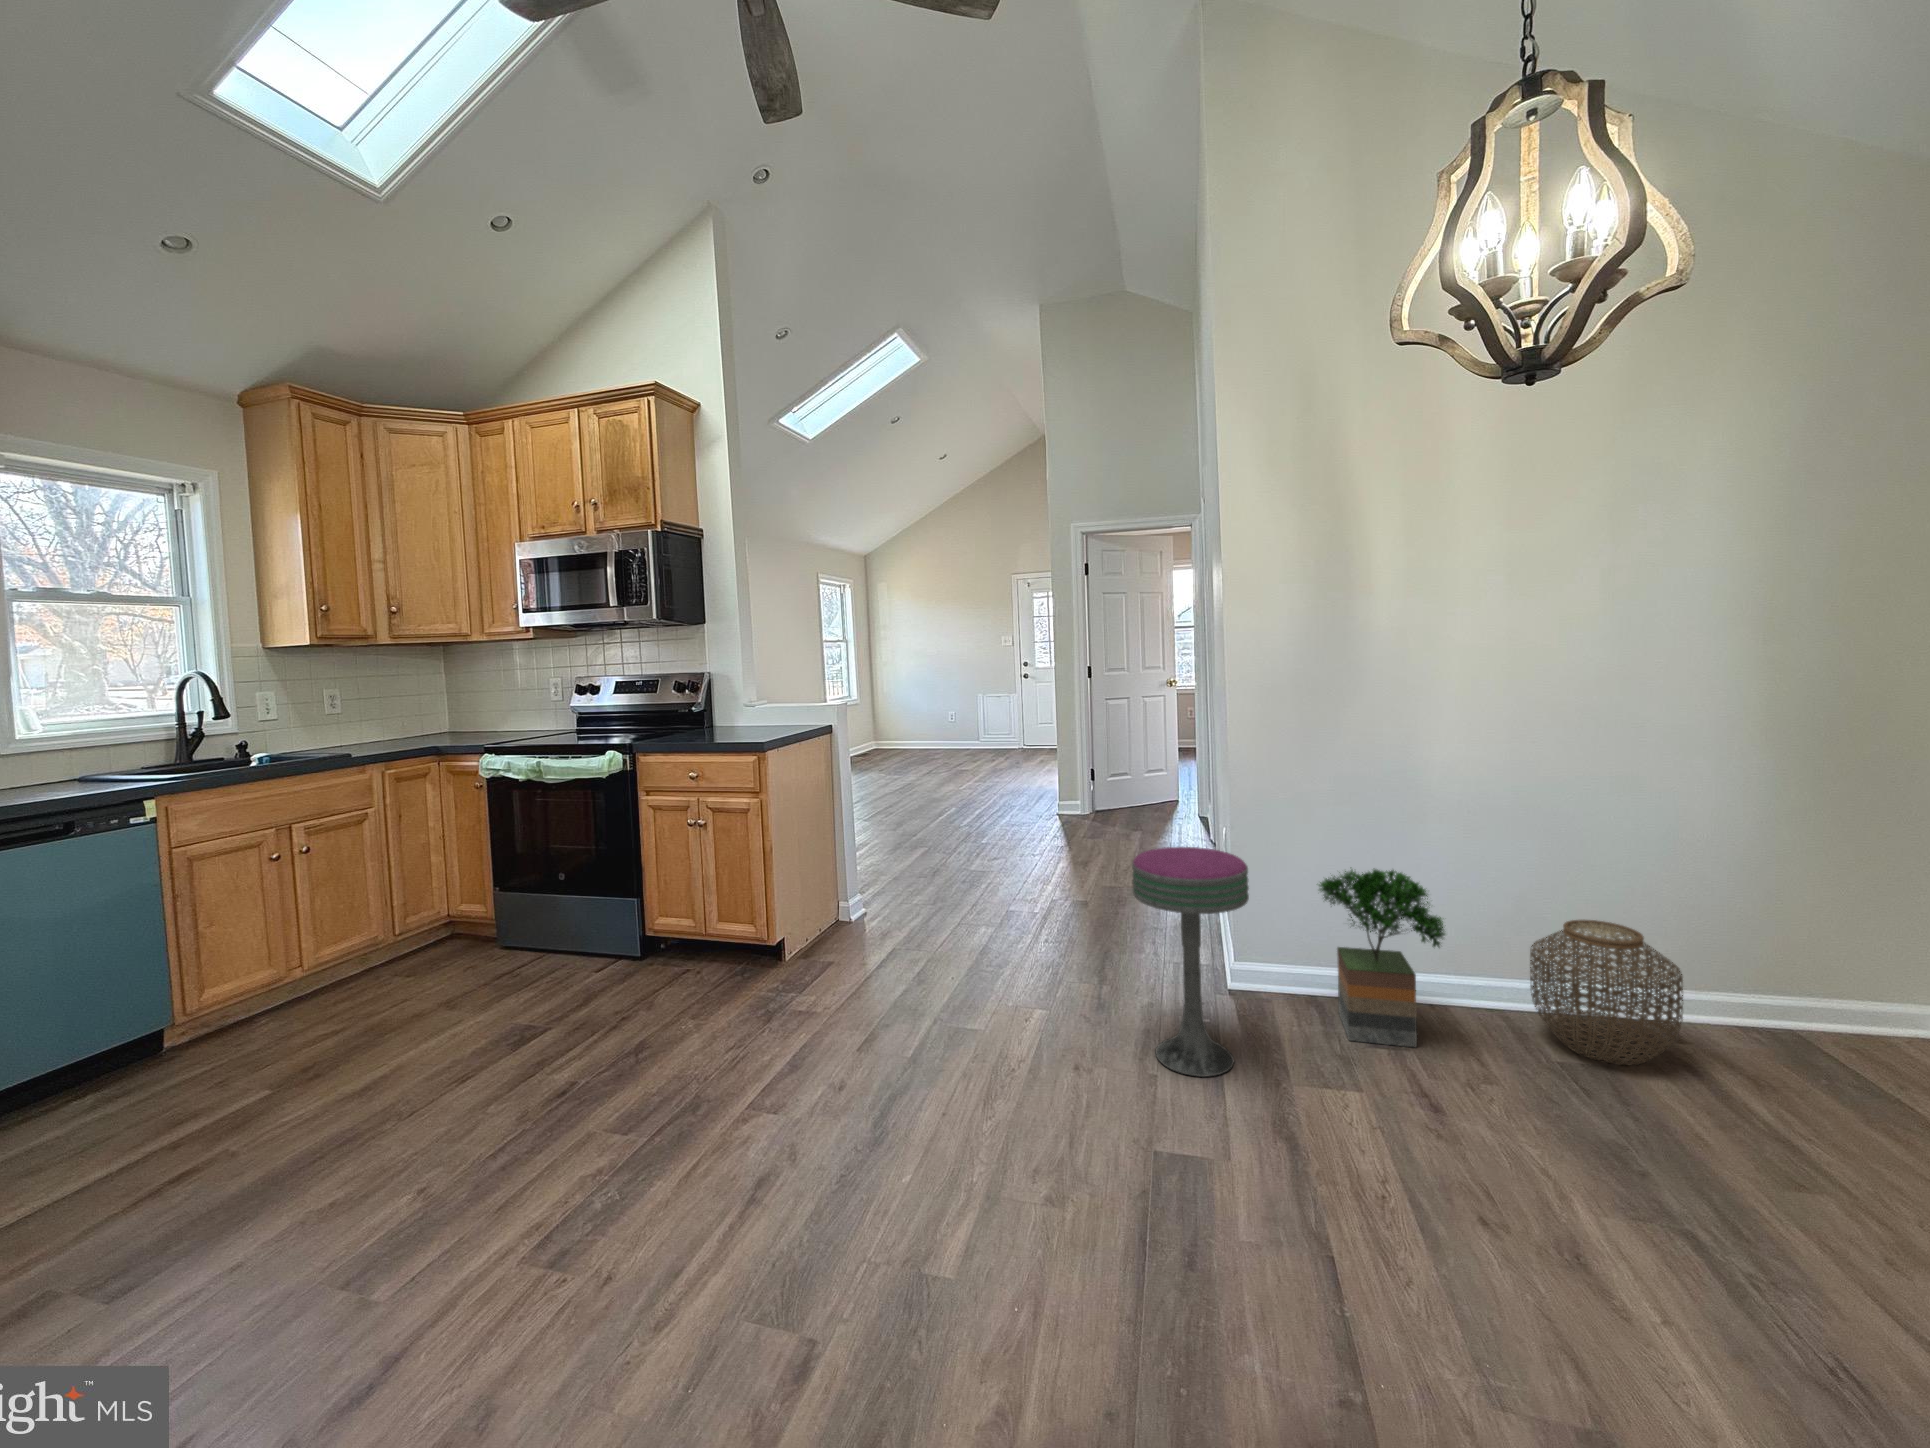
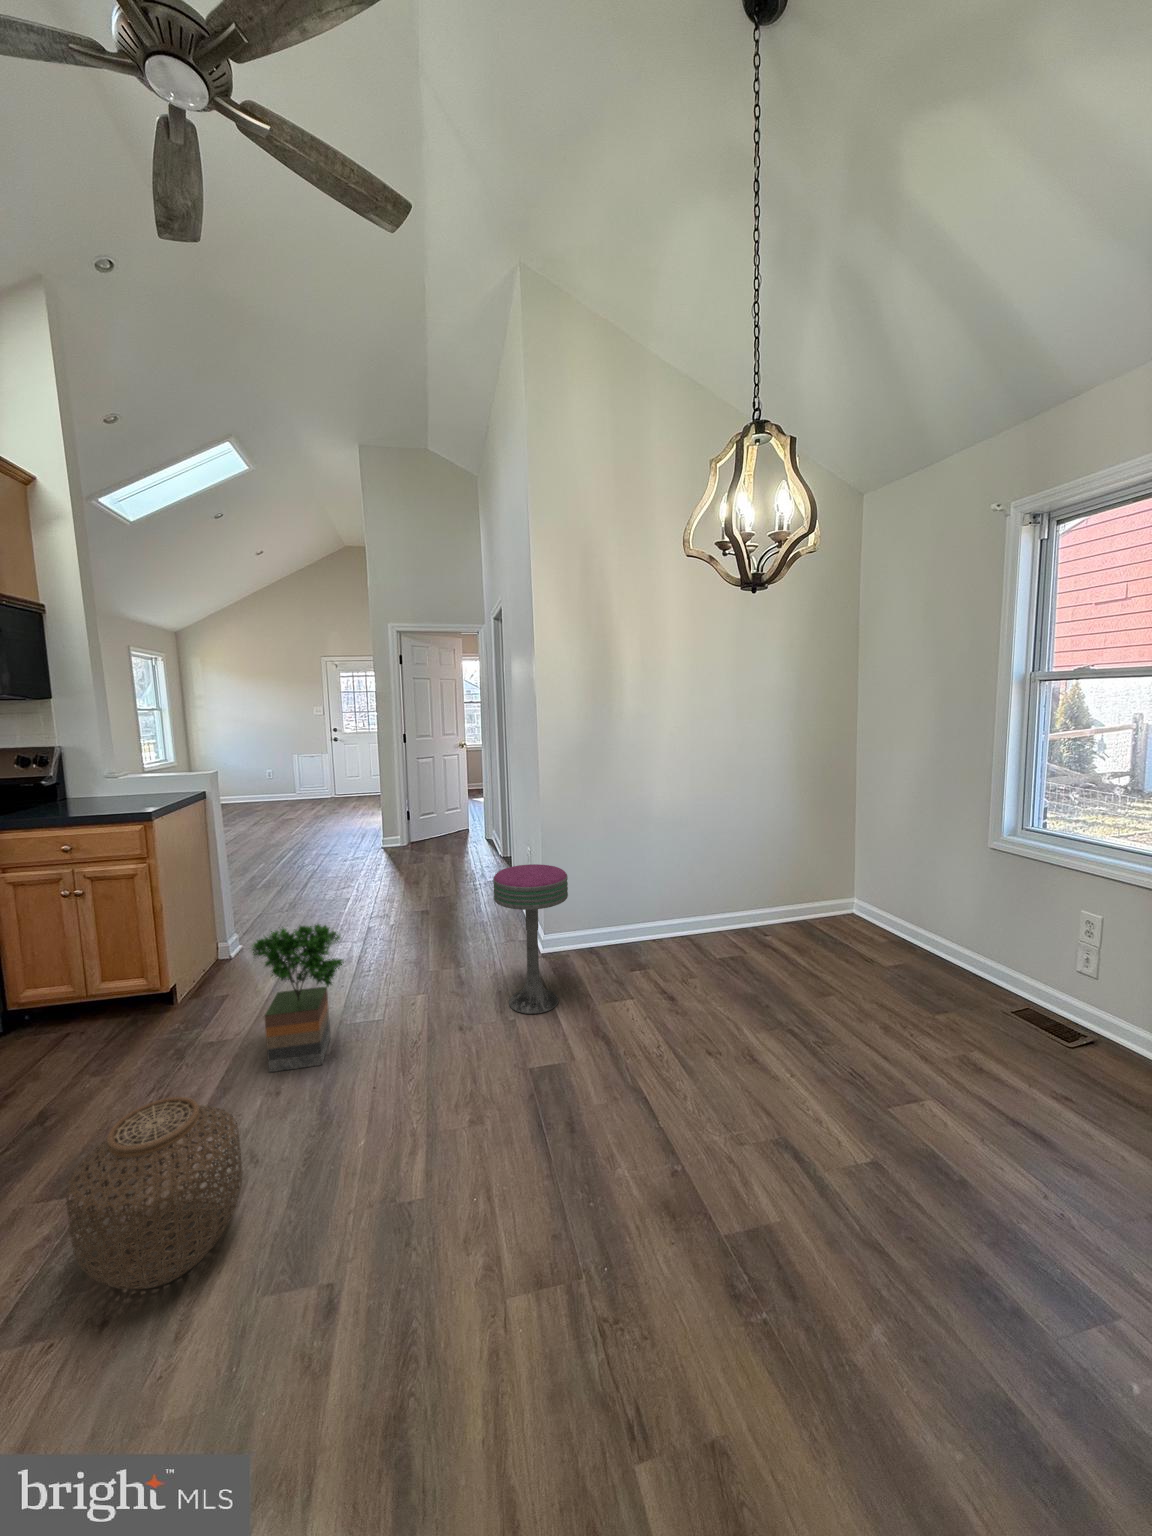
potted tree: present [1319,869,1445,1047] -> present [252,924,344,1072]
woven basket: present [1530,920,1683,1065] -> present [66,1097,242,1289]

